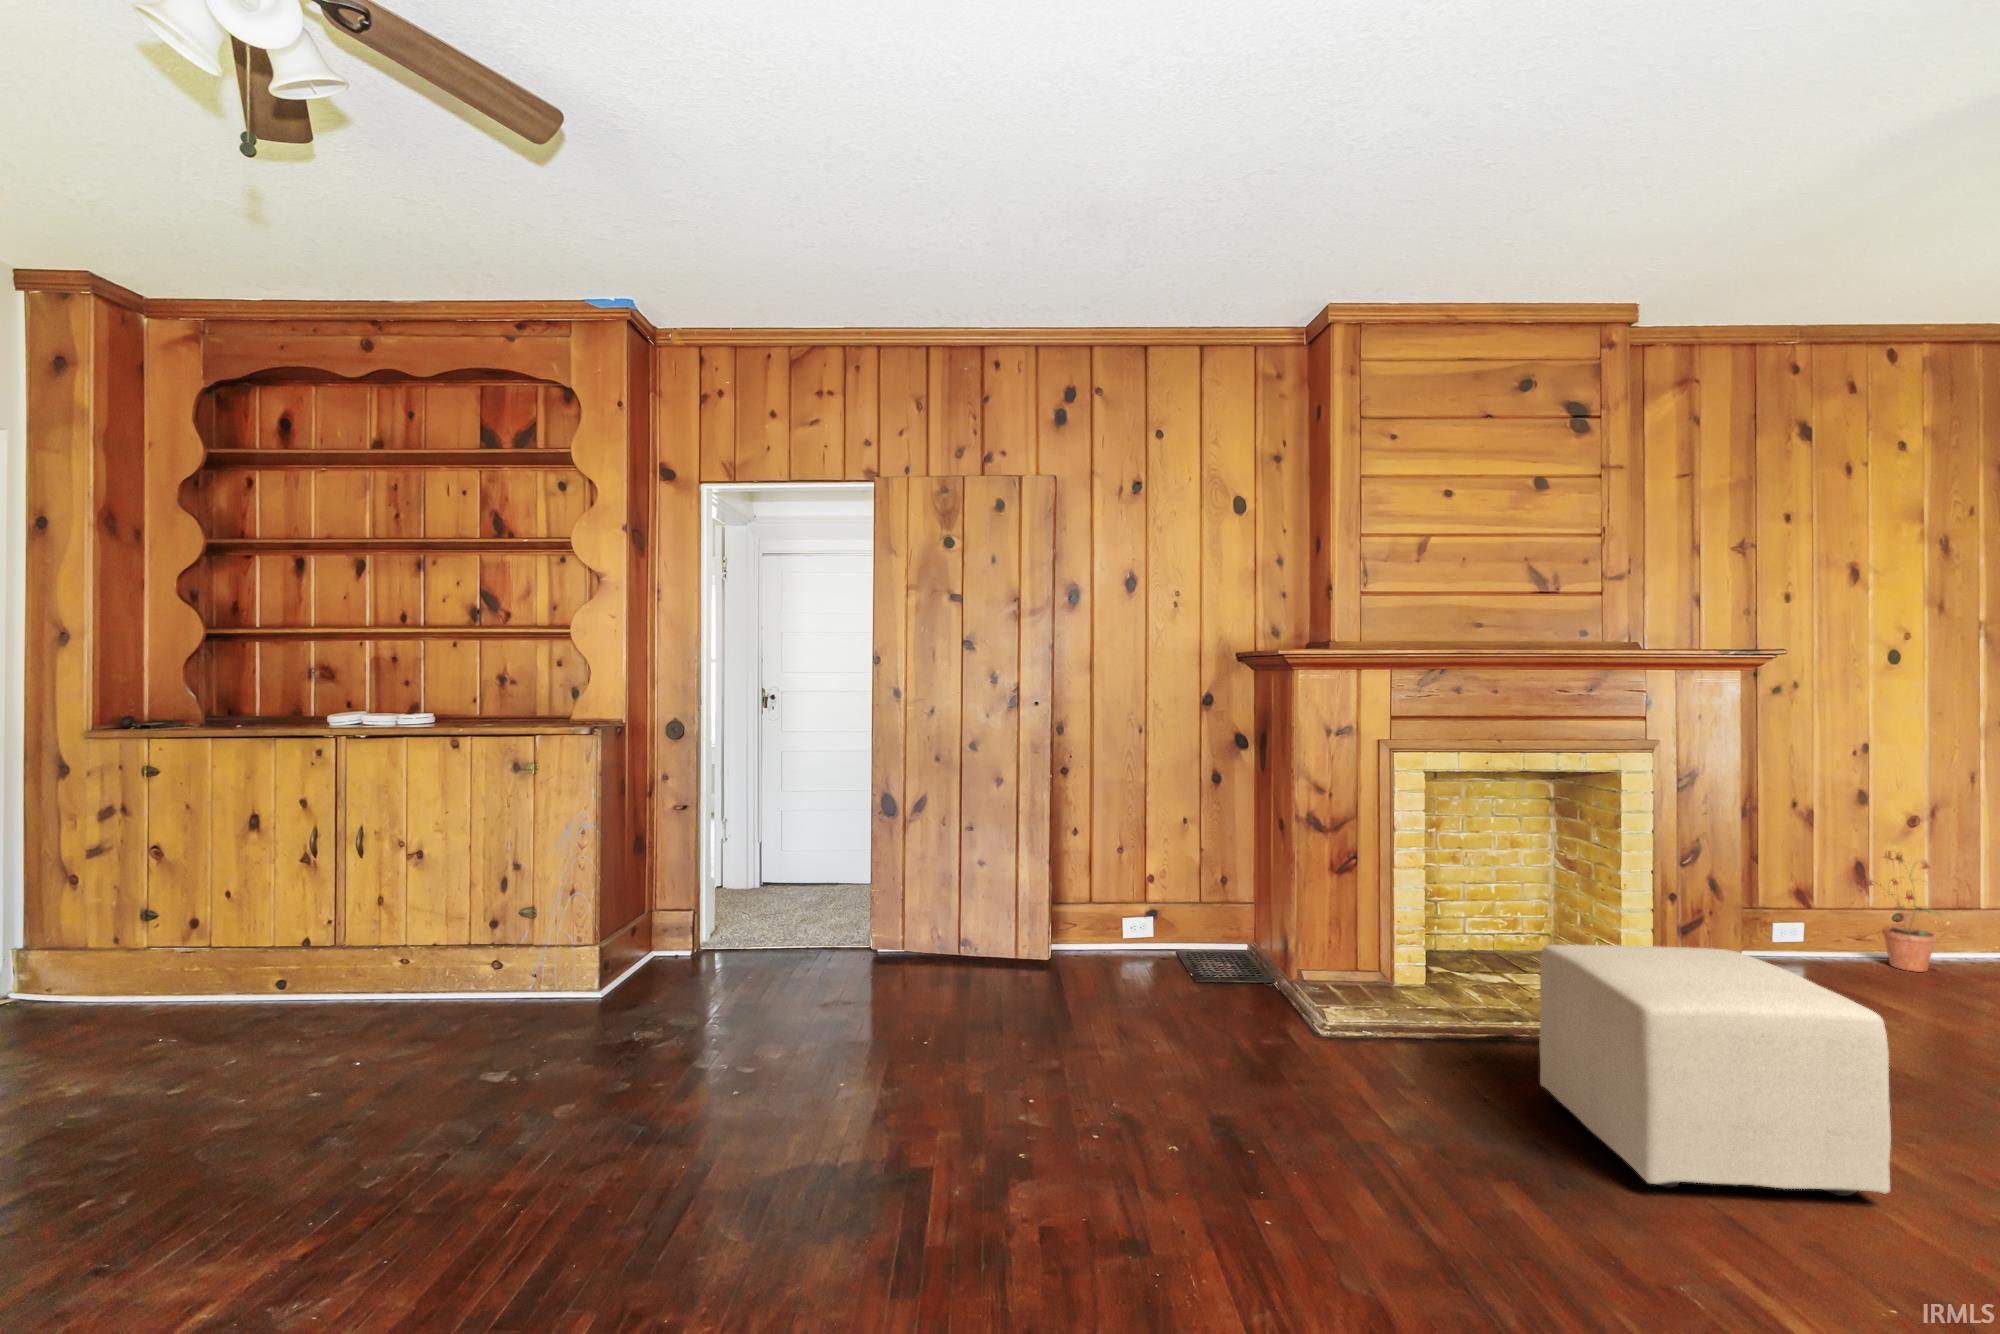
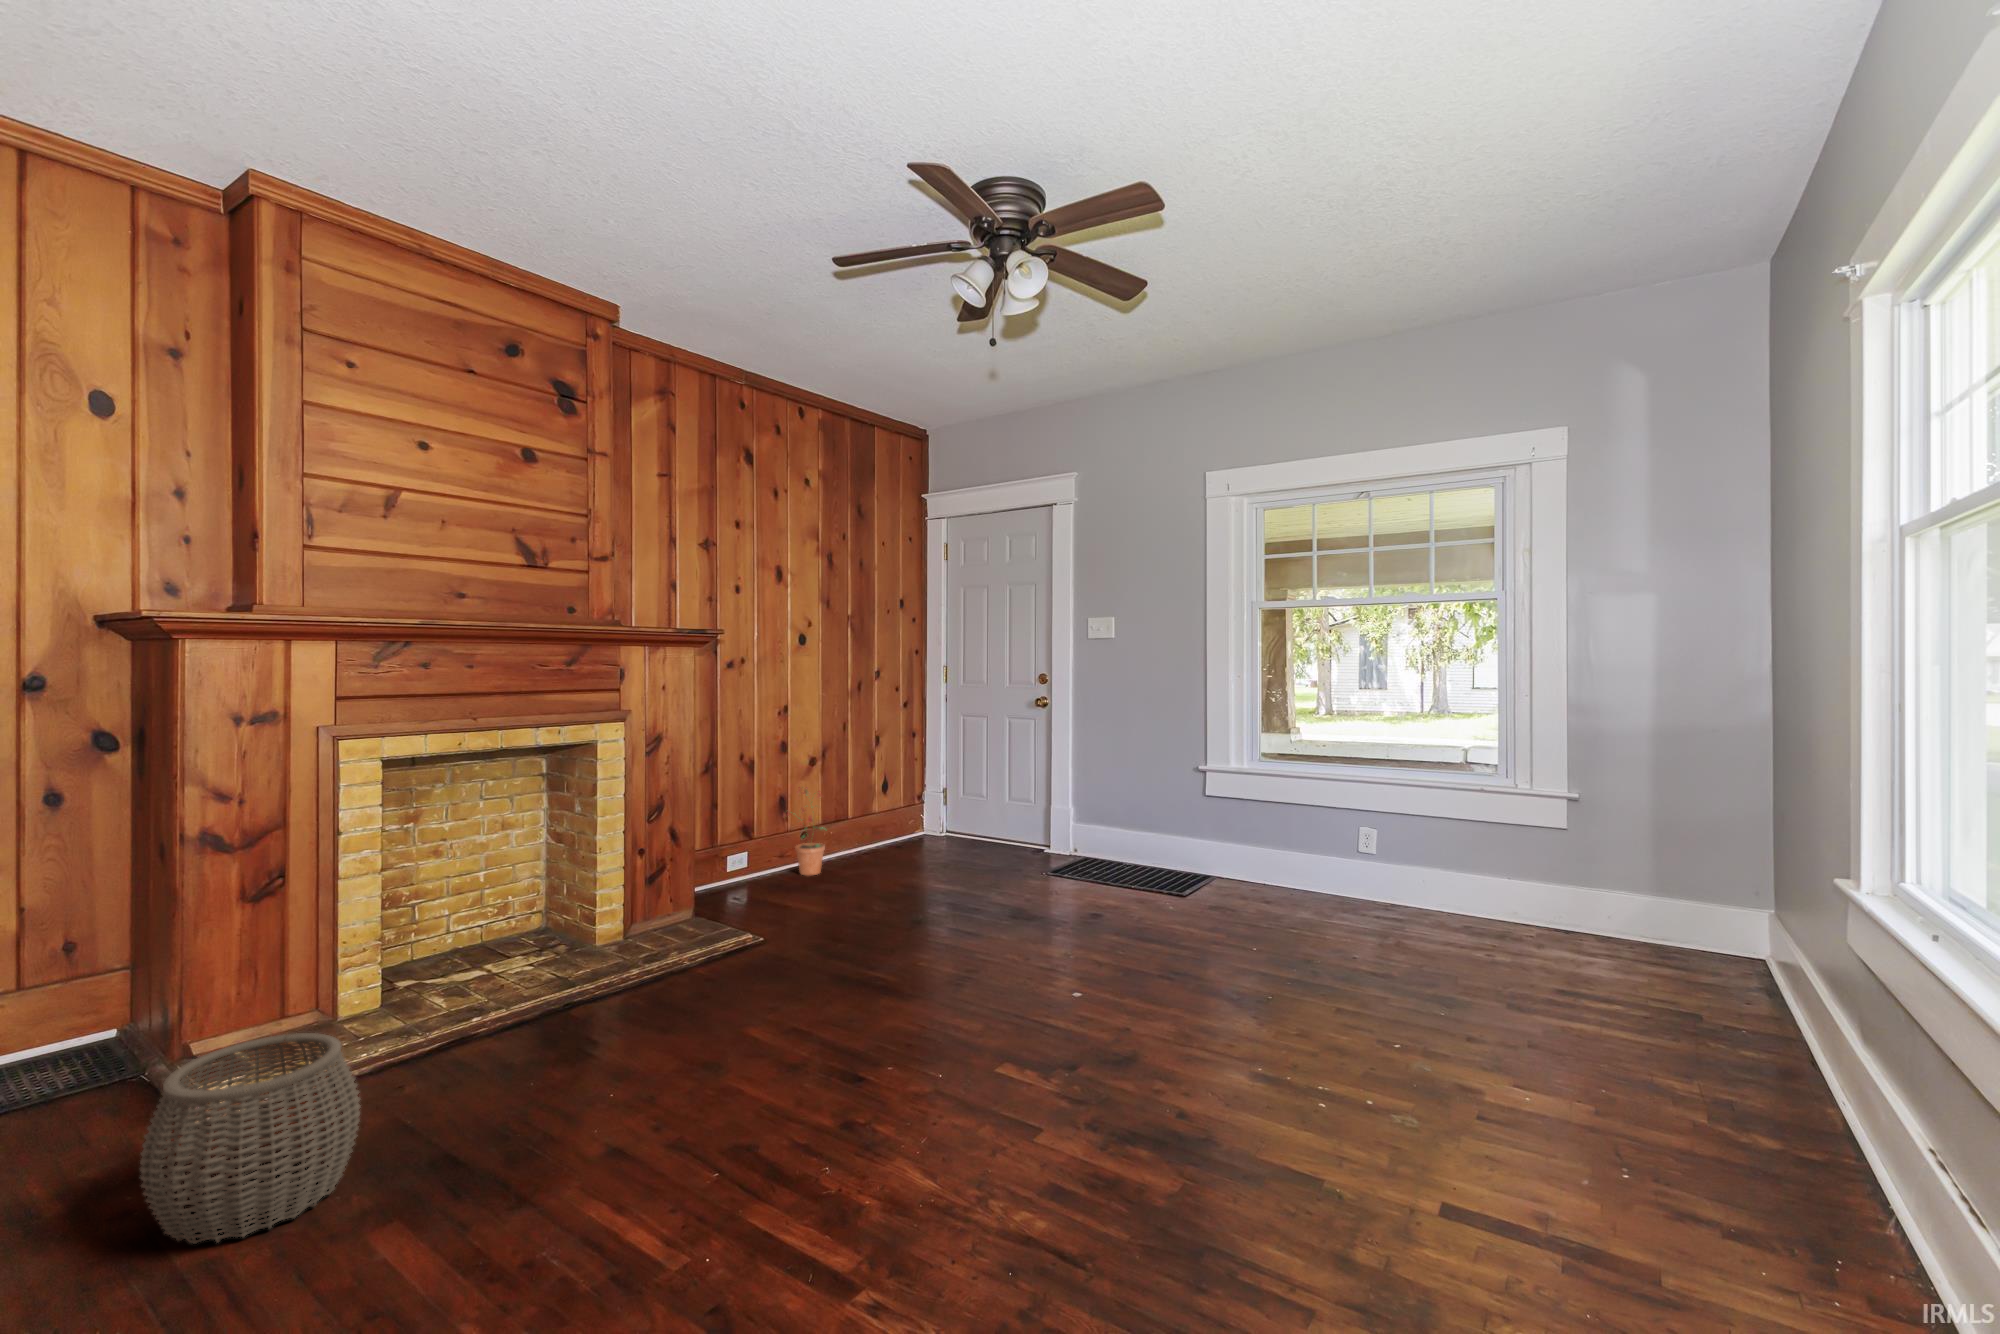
ottoman: present [1540,945,1891,1196] -> none [482,898,760,1157]
woven basket: none [1310,984,1453,1136] -> present [140,1033,360,1244]

